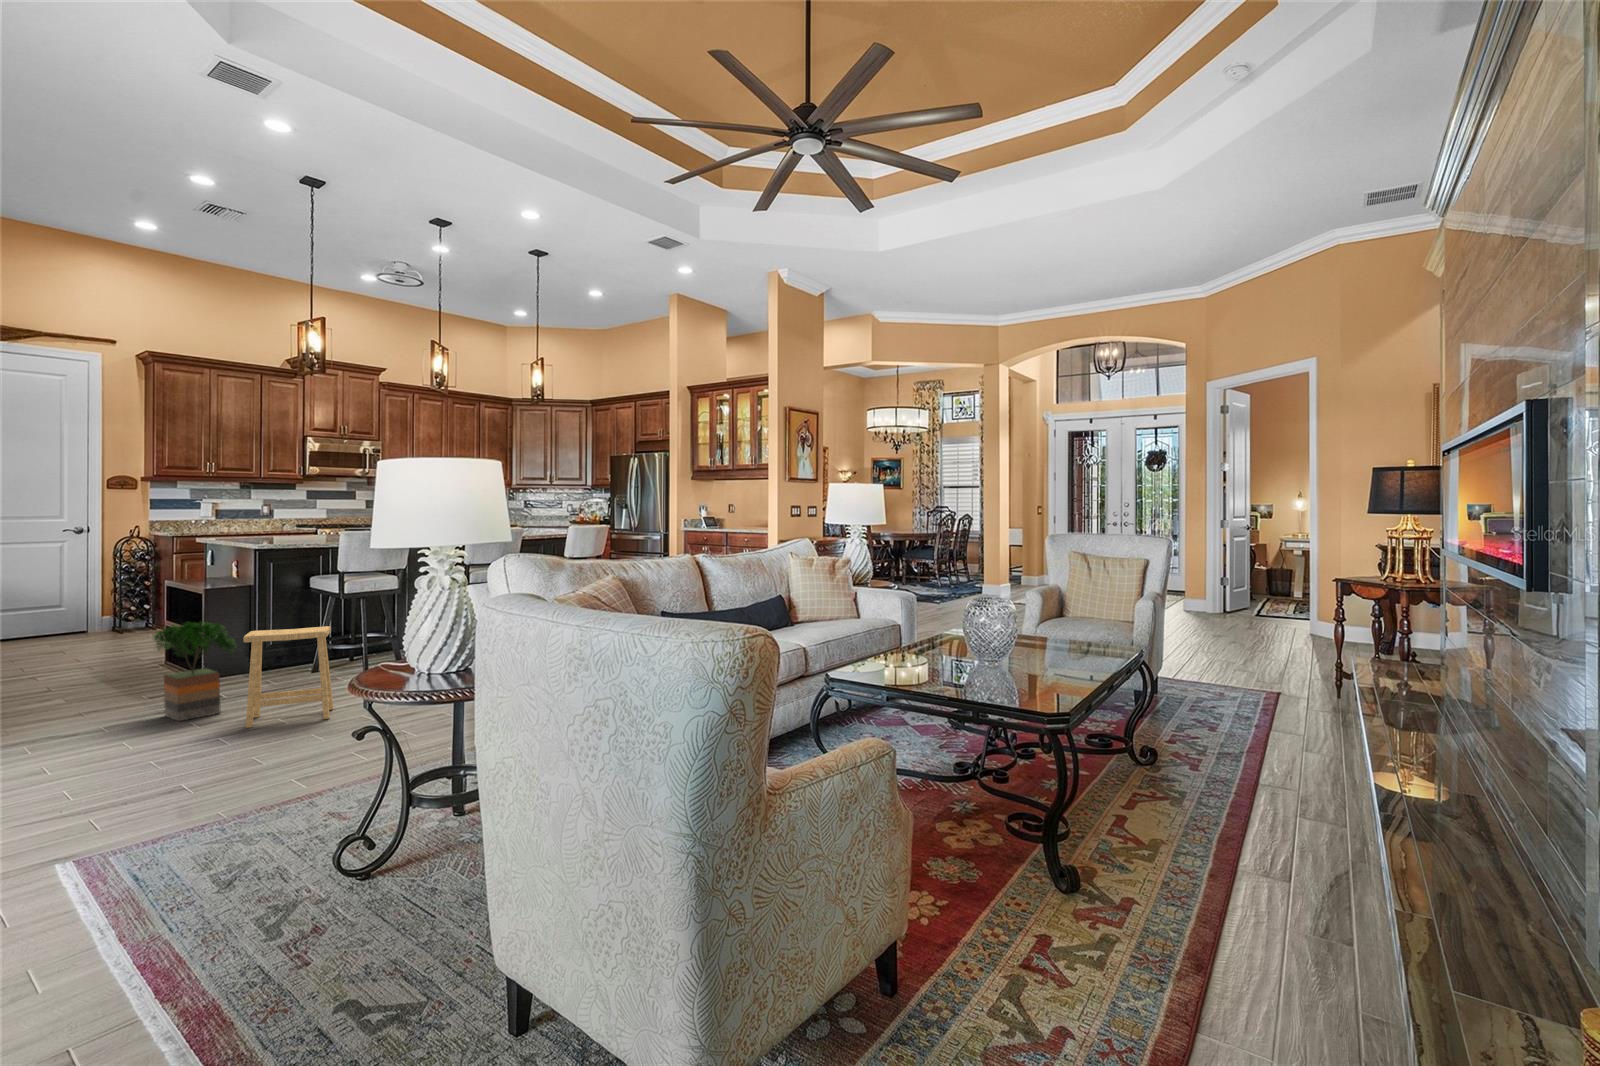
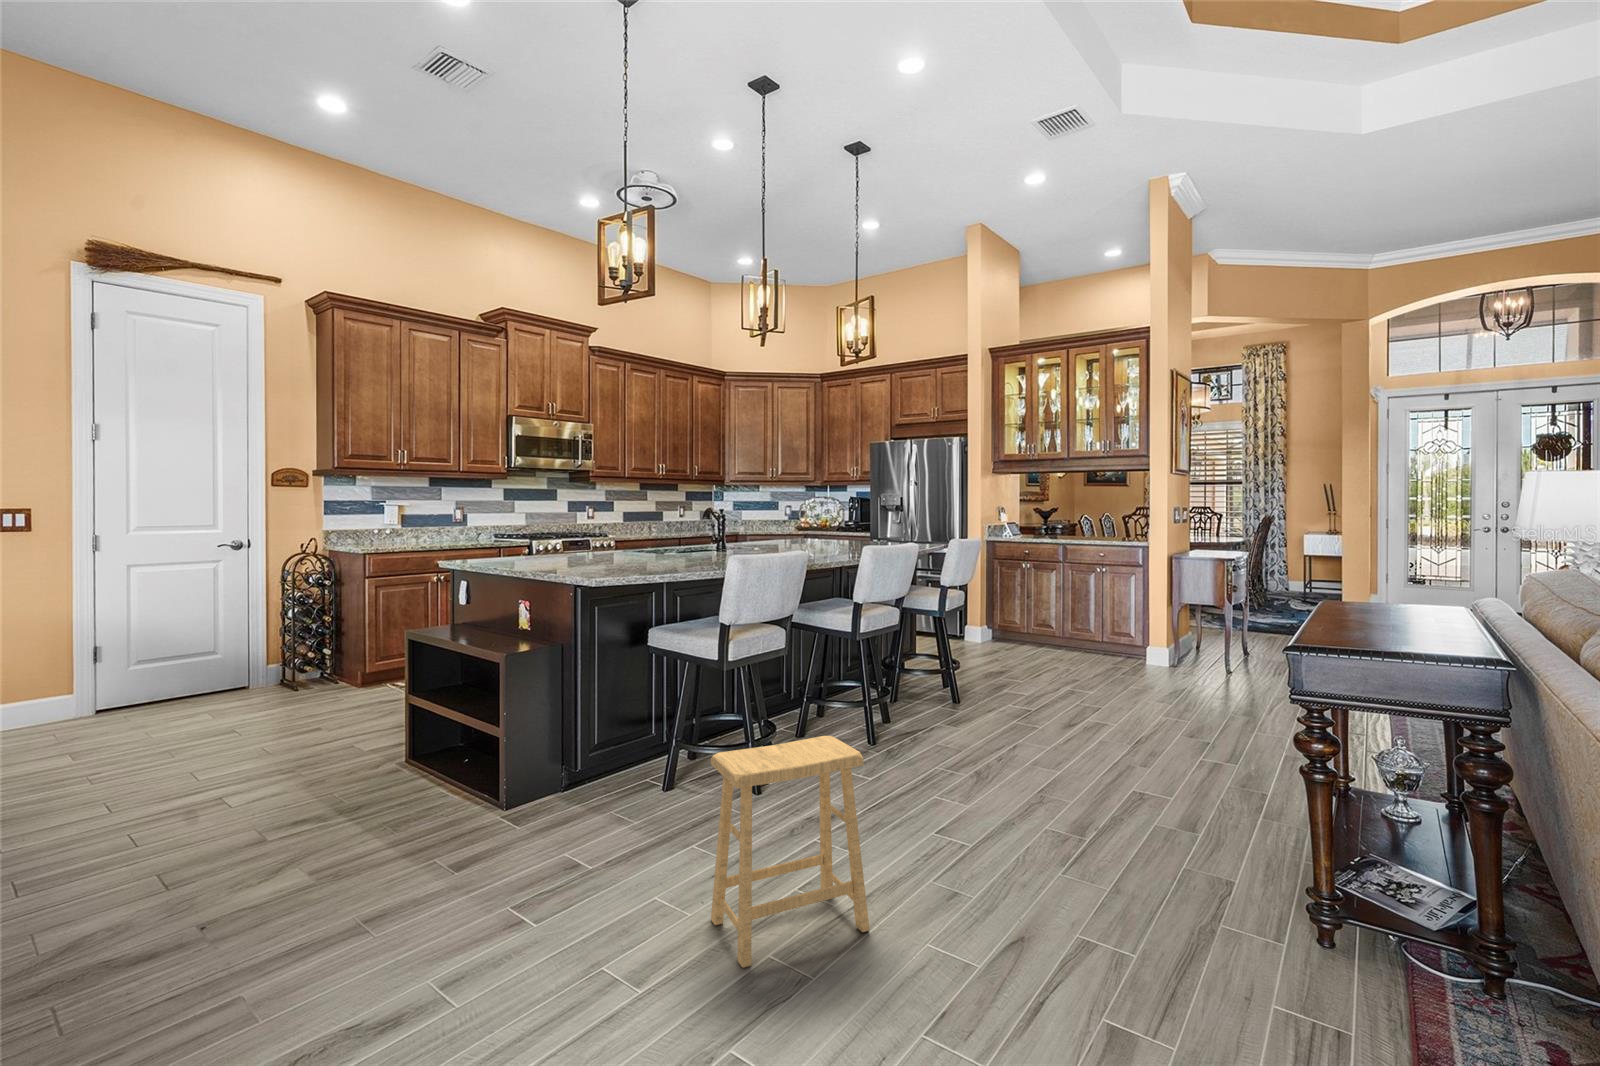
potted tree: present [152,622,235,721] -> none [515,725,665,941]

